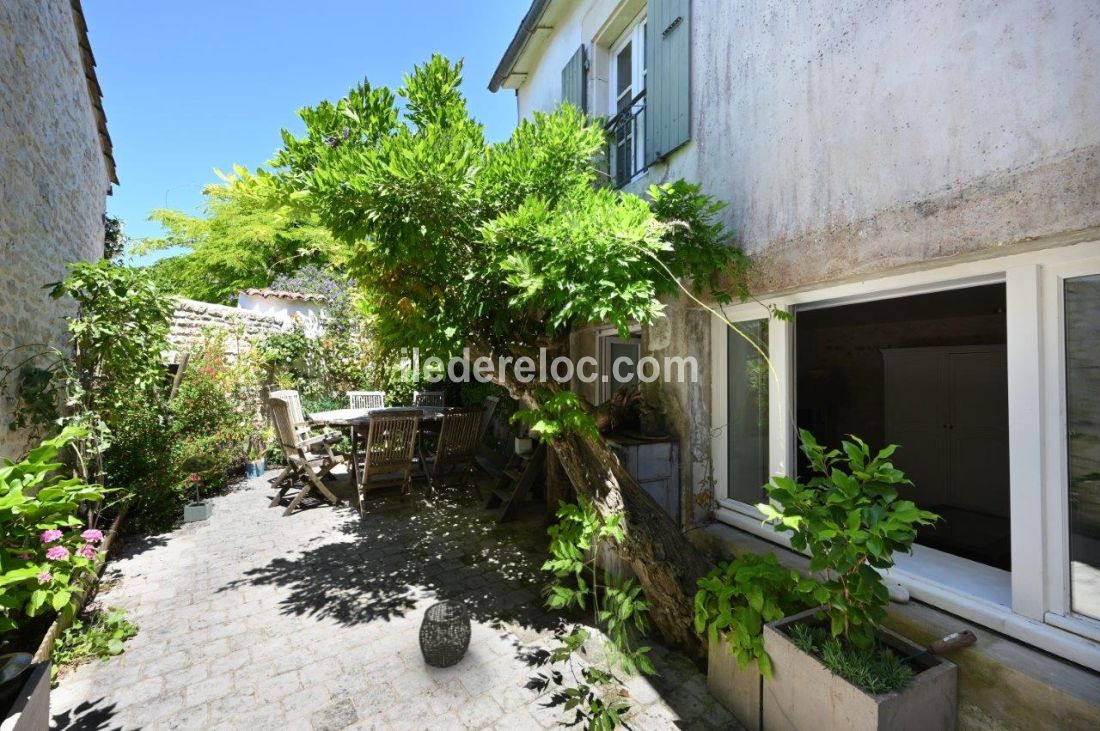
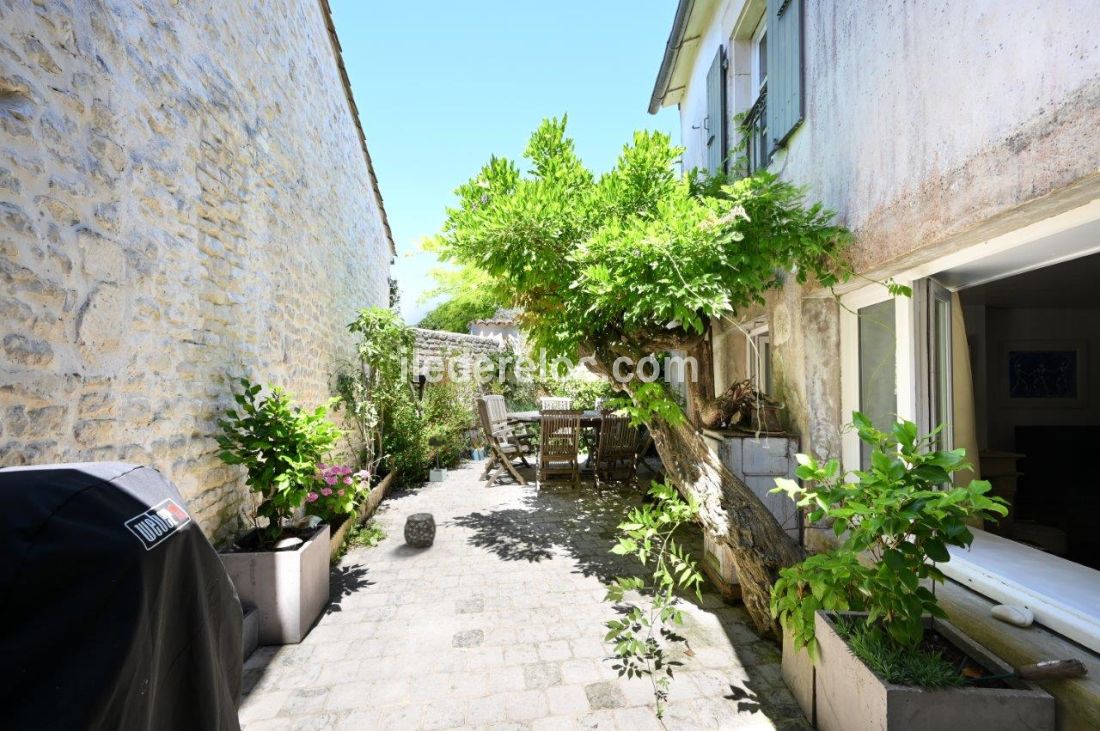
woven basket: present [419,601,472,667] -> present [404,513,436,548]

